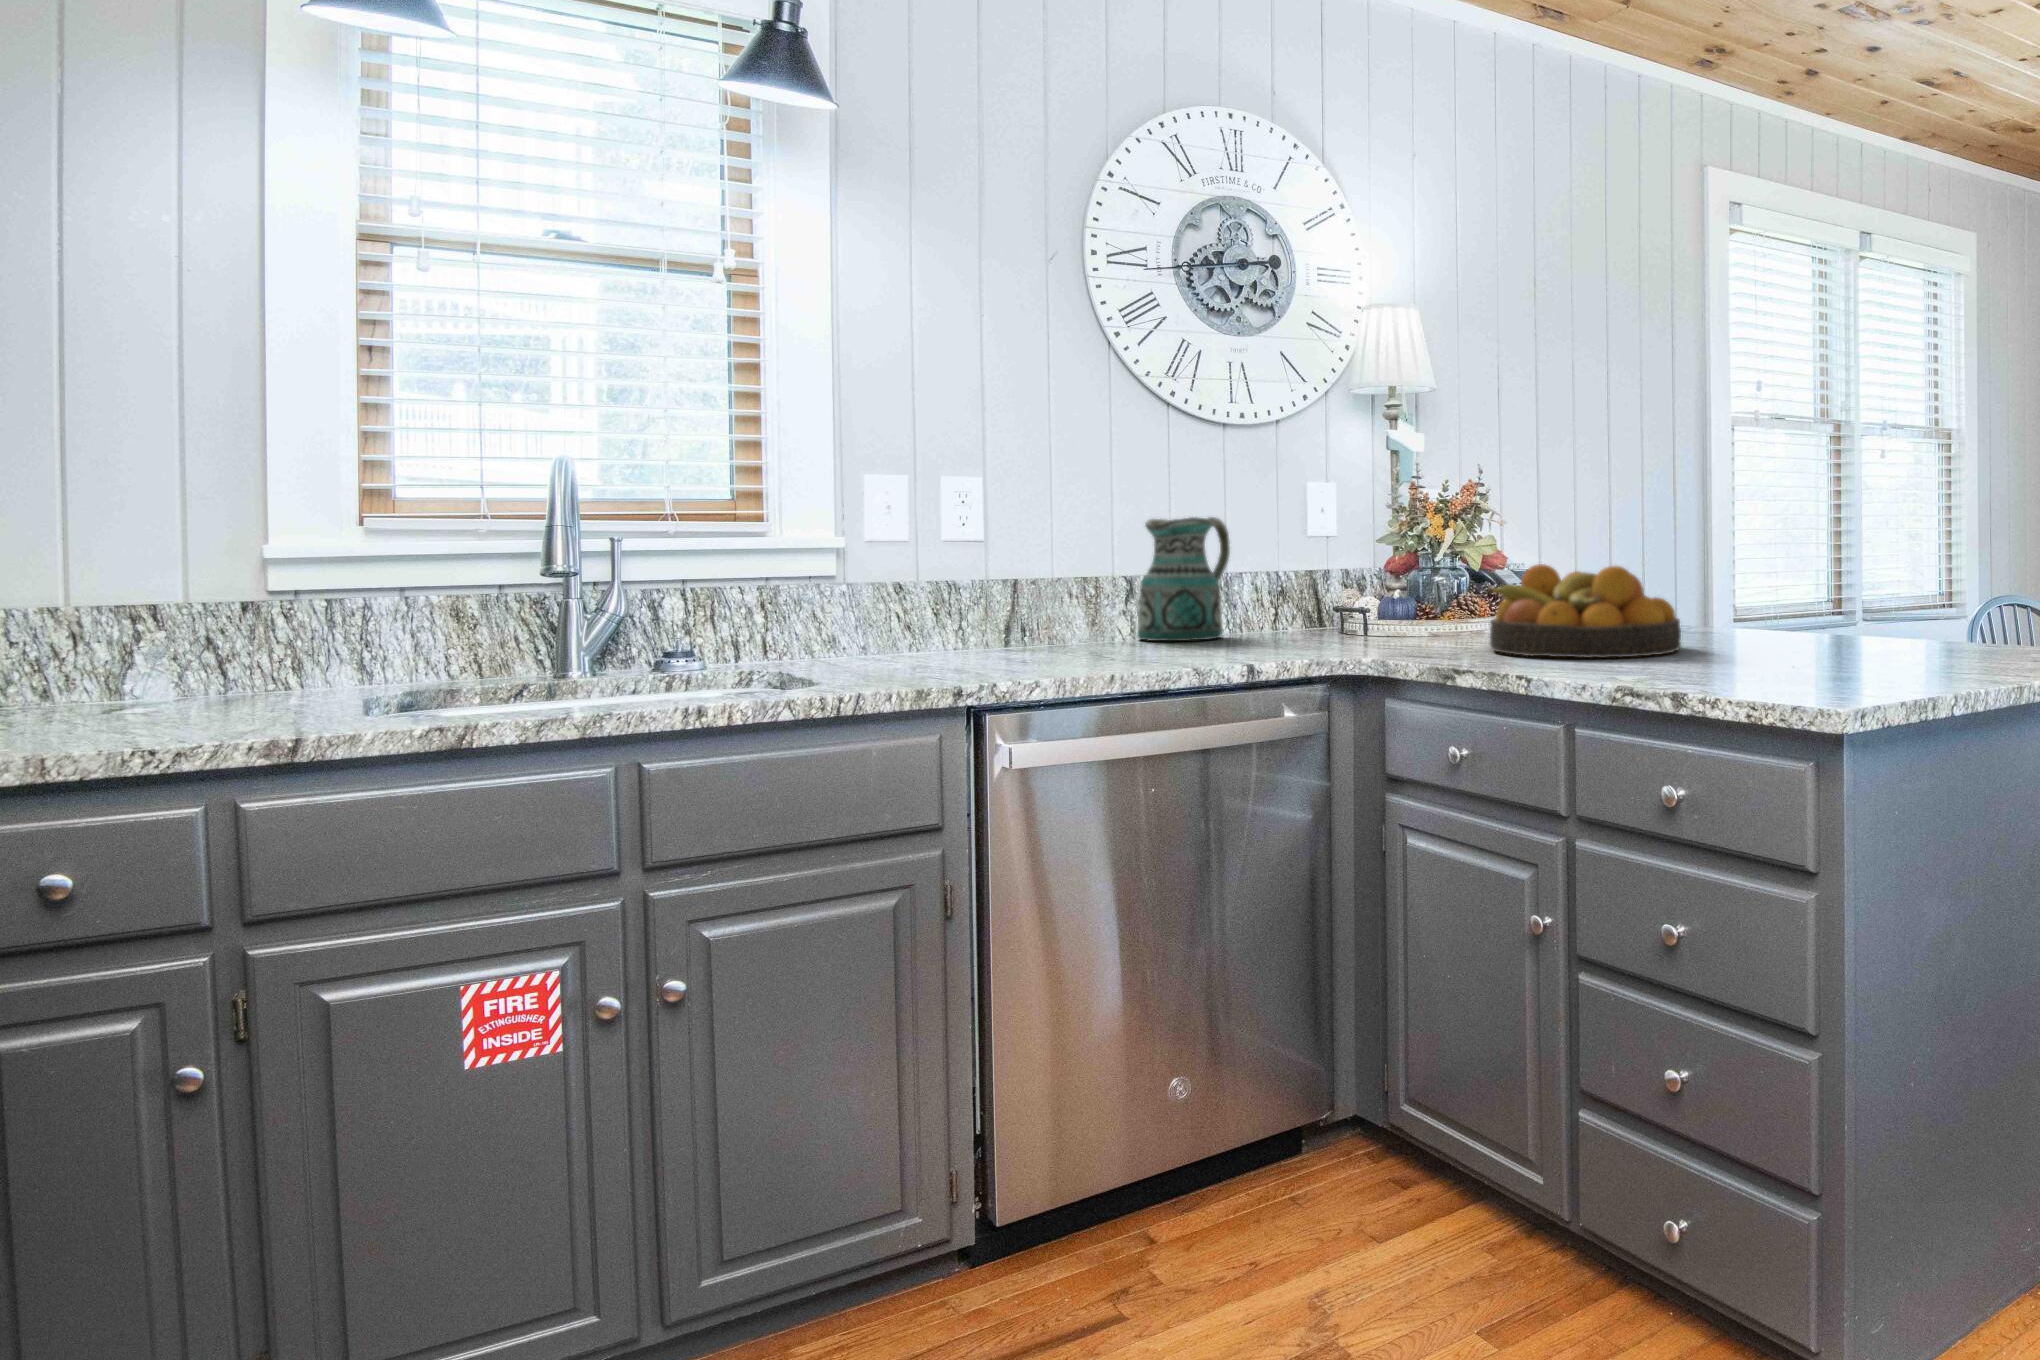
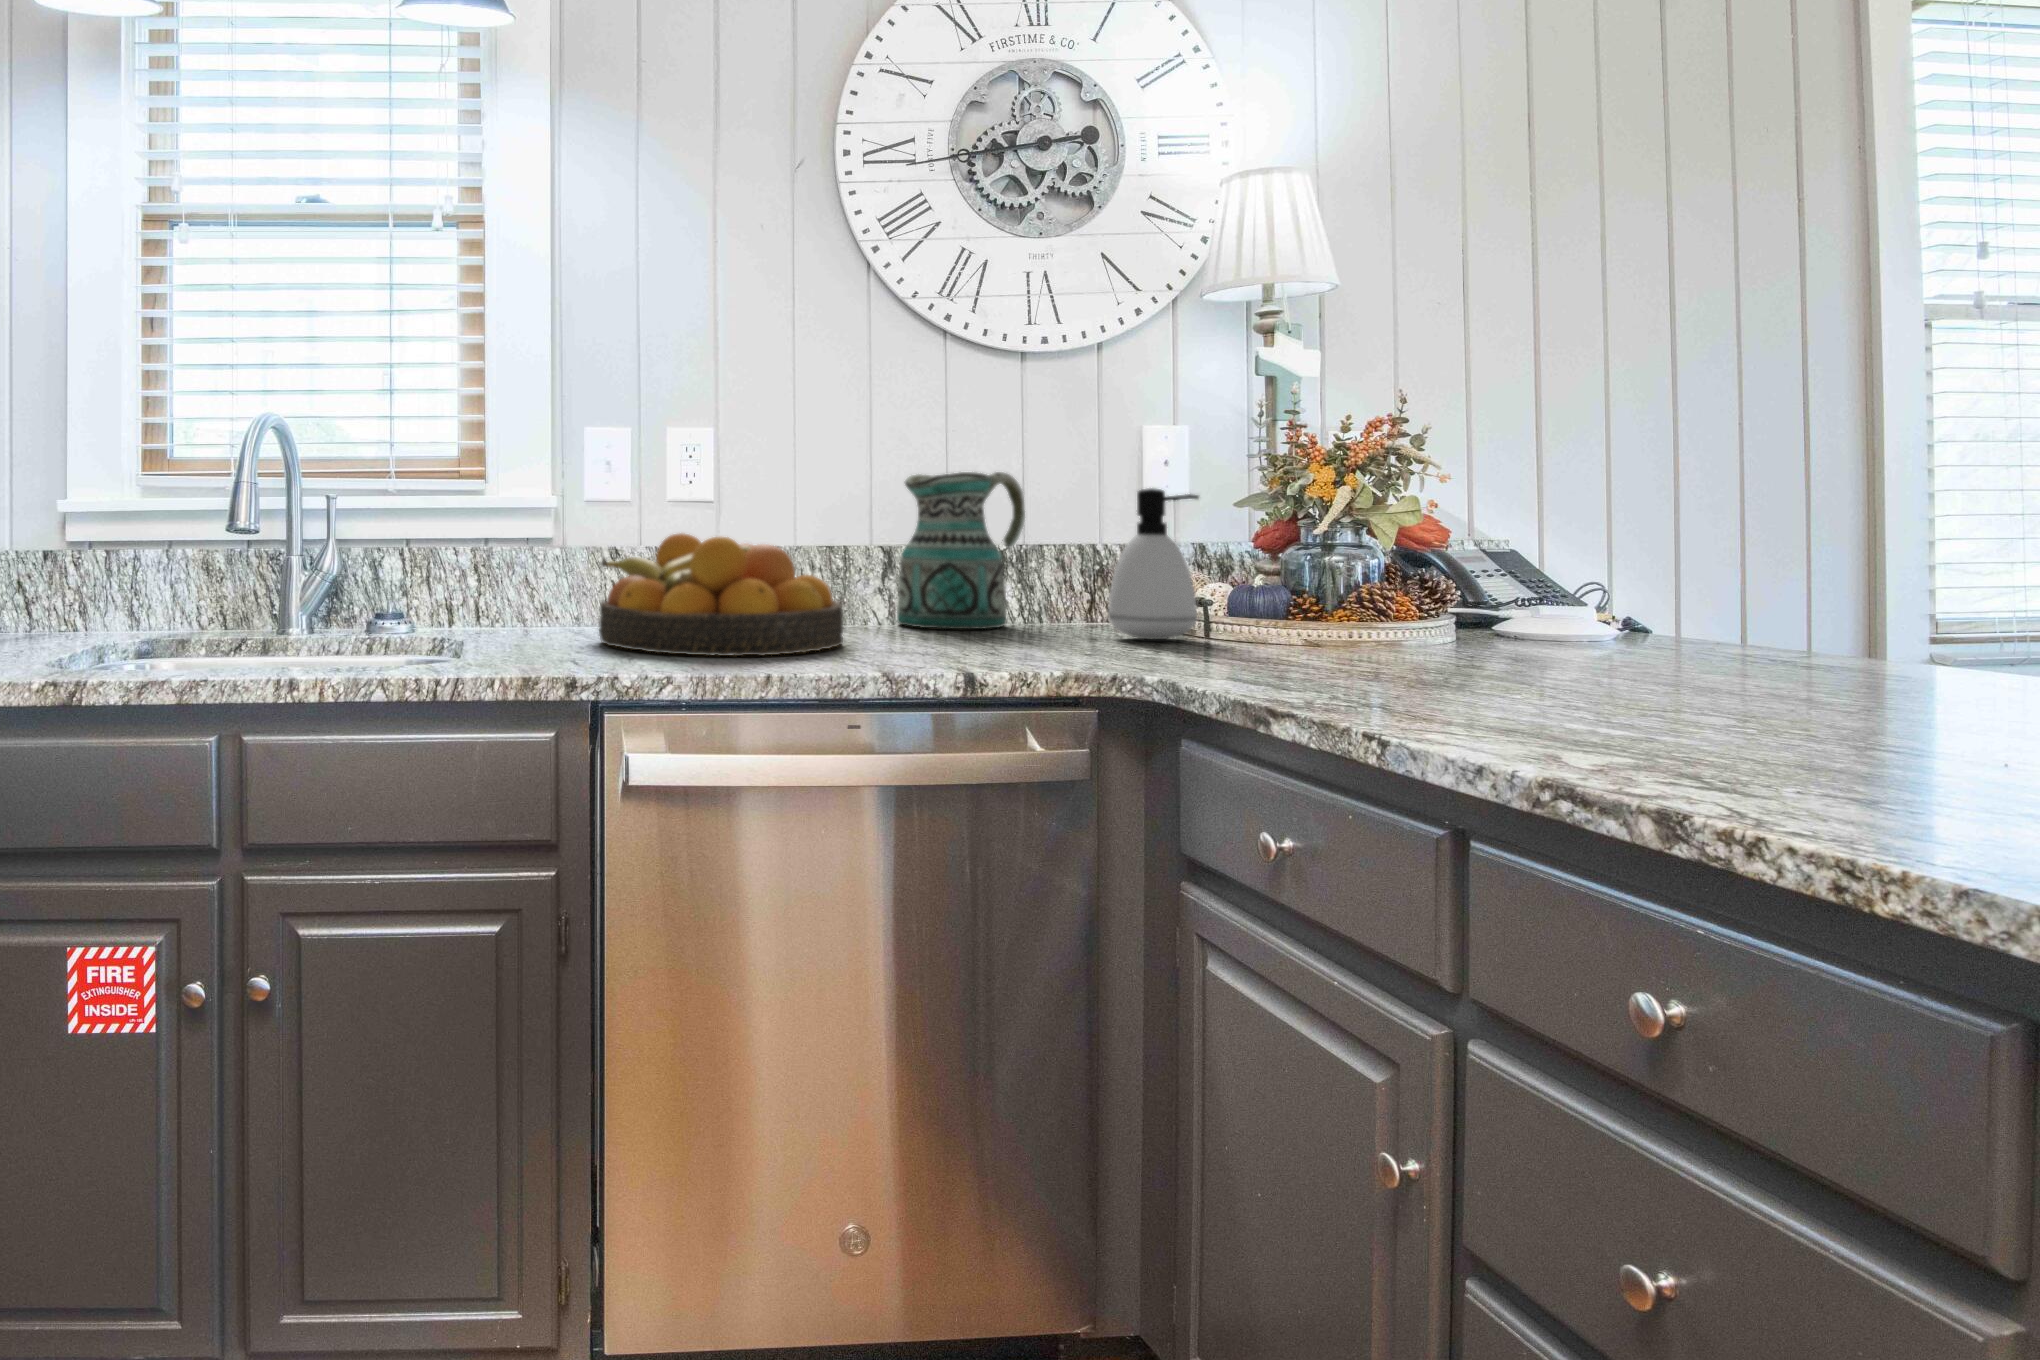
soap dispenser: none [1303,531,1363,639] -> present [1108,488,1199,639]
fruit bowl: present [1488,564,1681,658] -> present [599,533,843,656]

